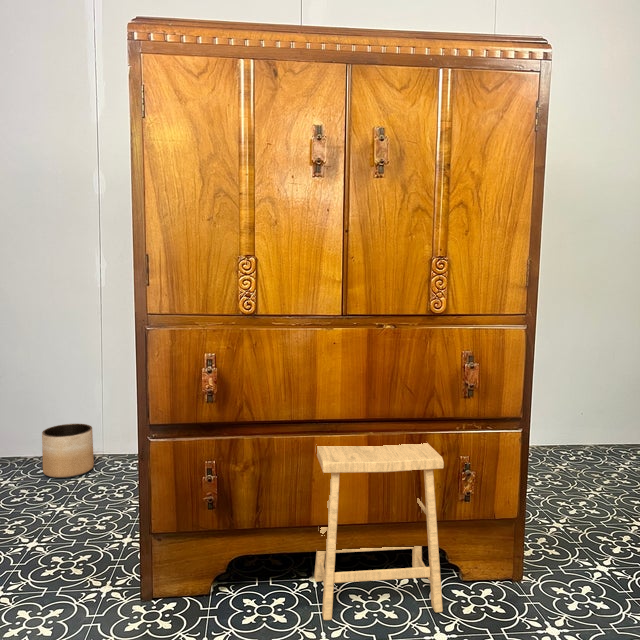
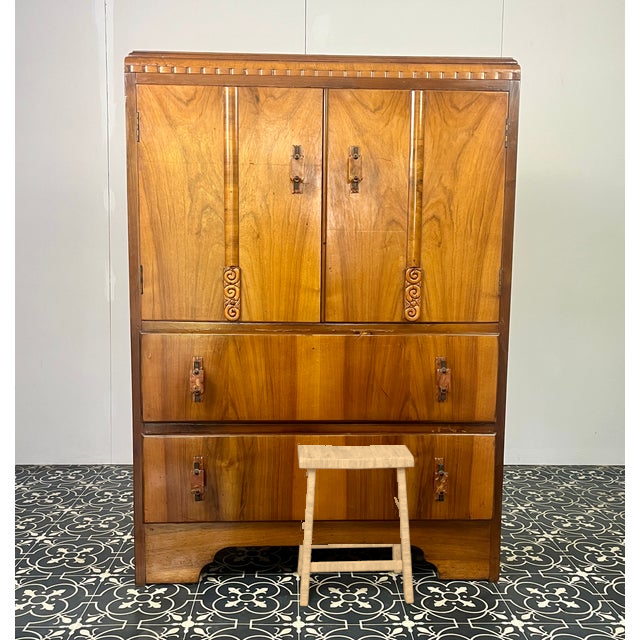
planter: present [42,424,94,478] -> none [46,428,96,481]

